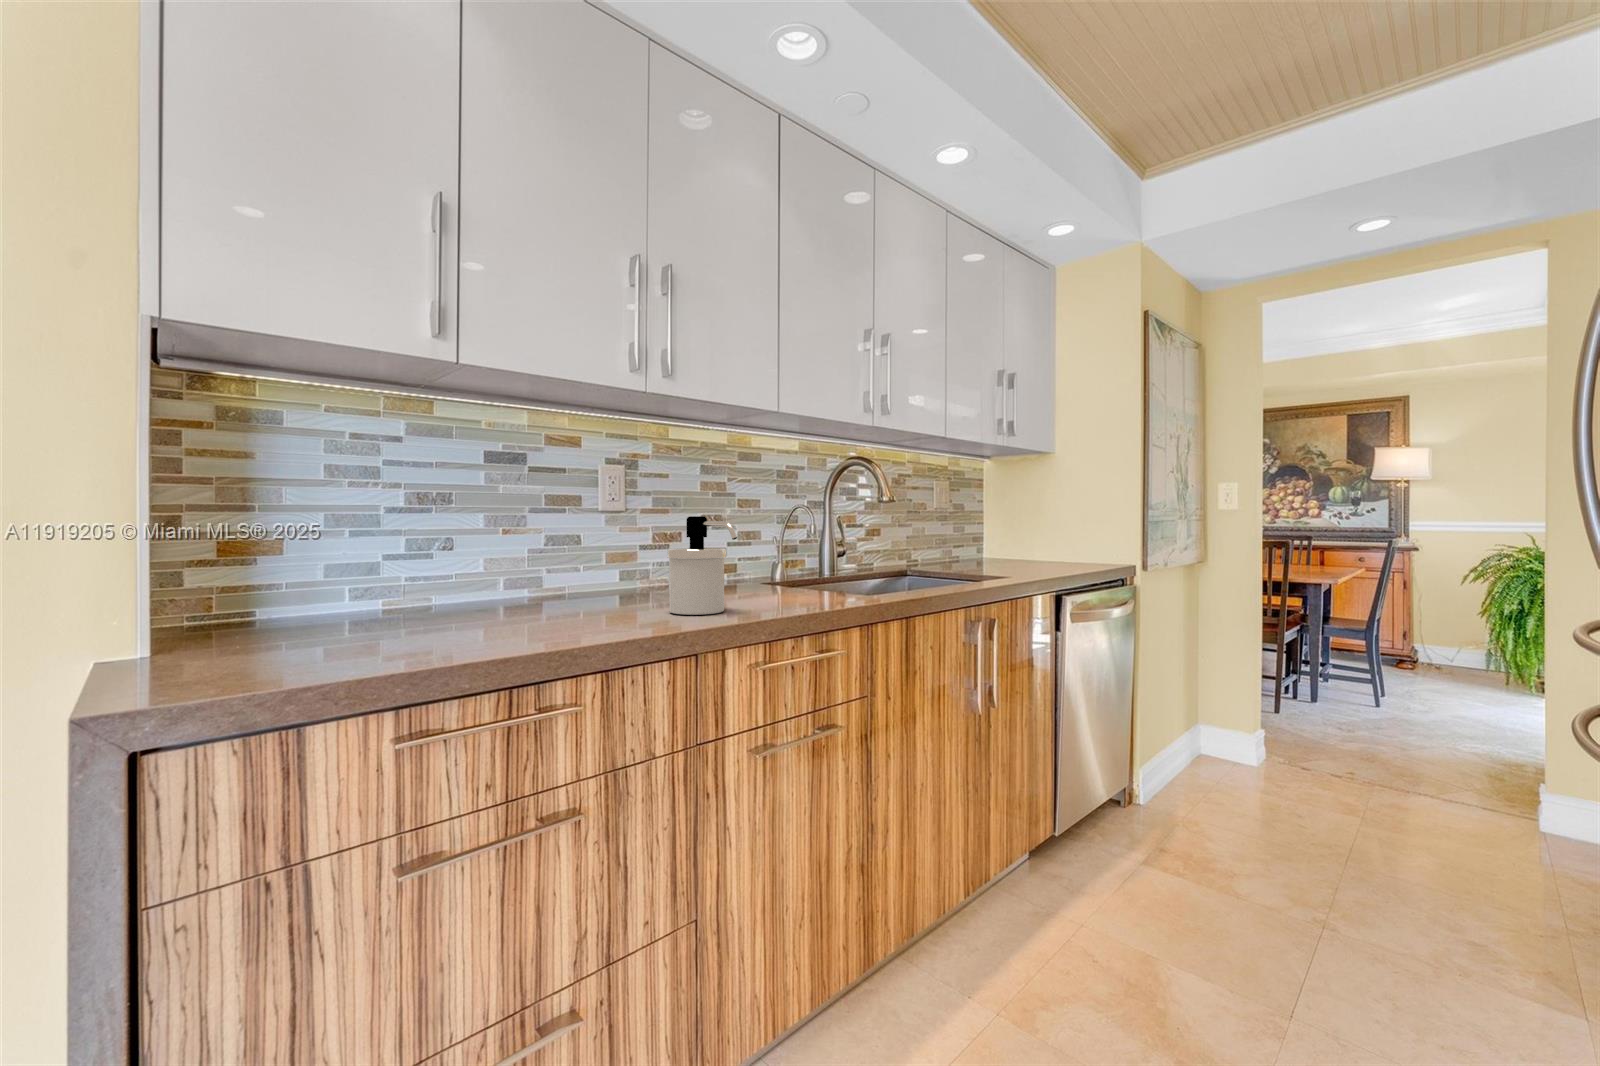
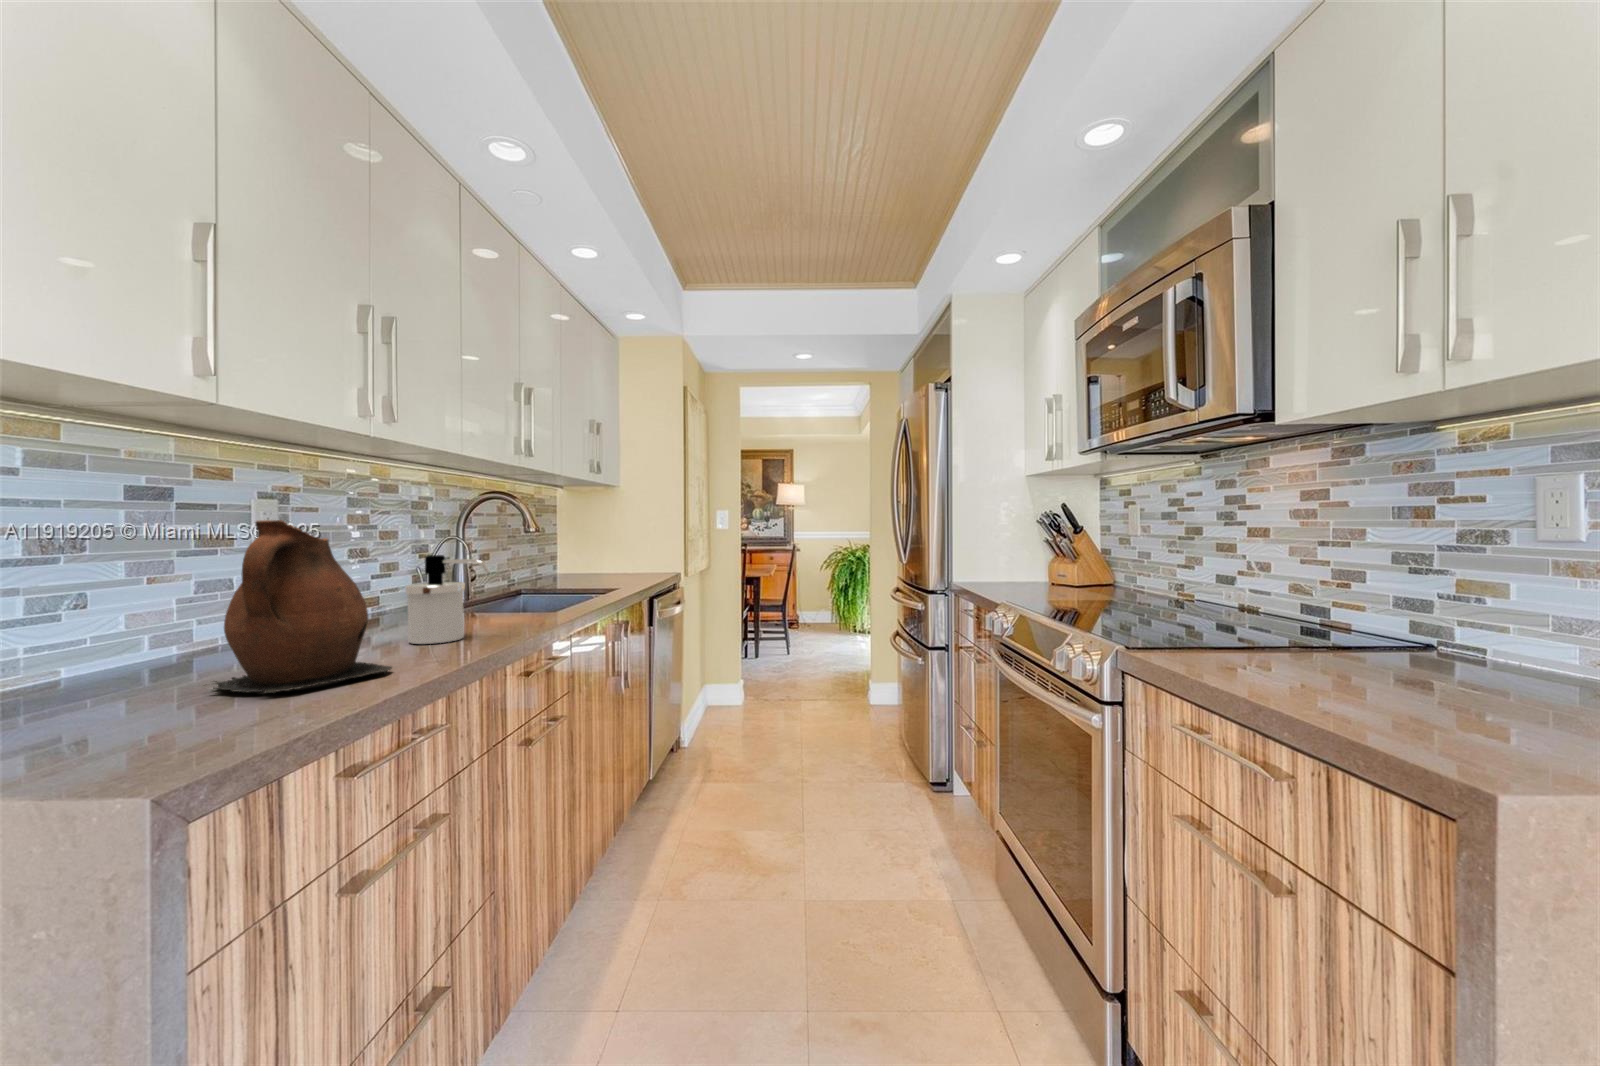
ceramic pitcher: none [433,467,577,639] -> present [214,520,392,694]

